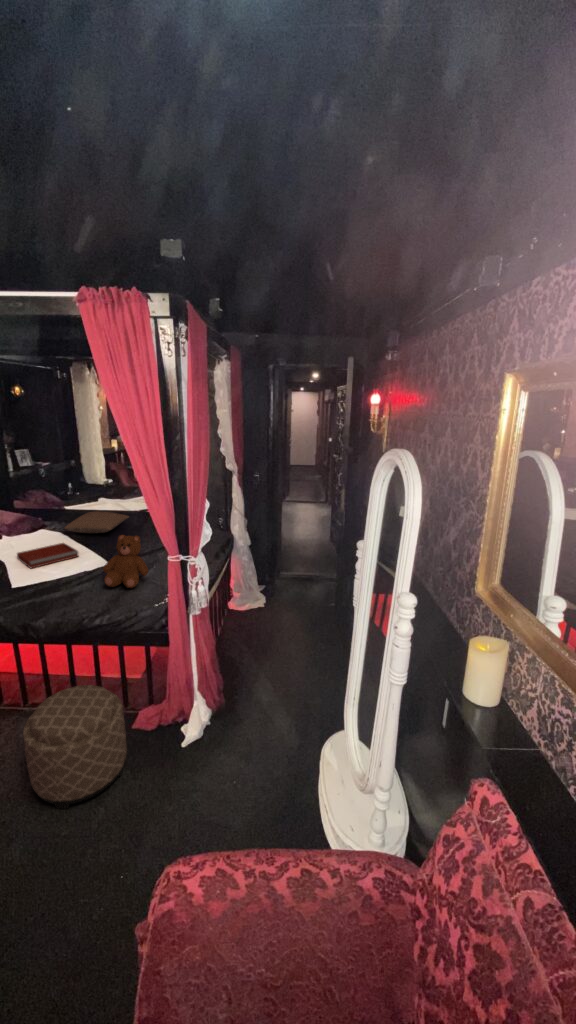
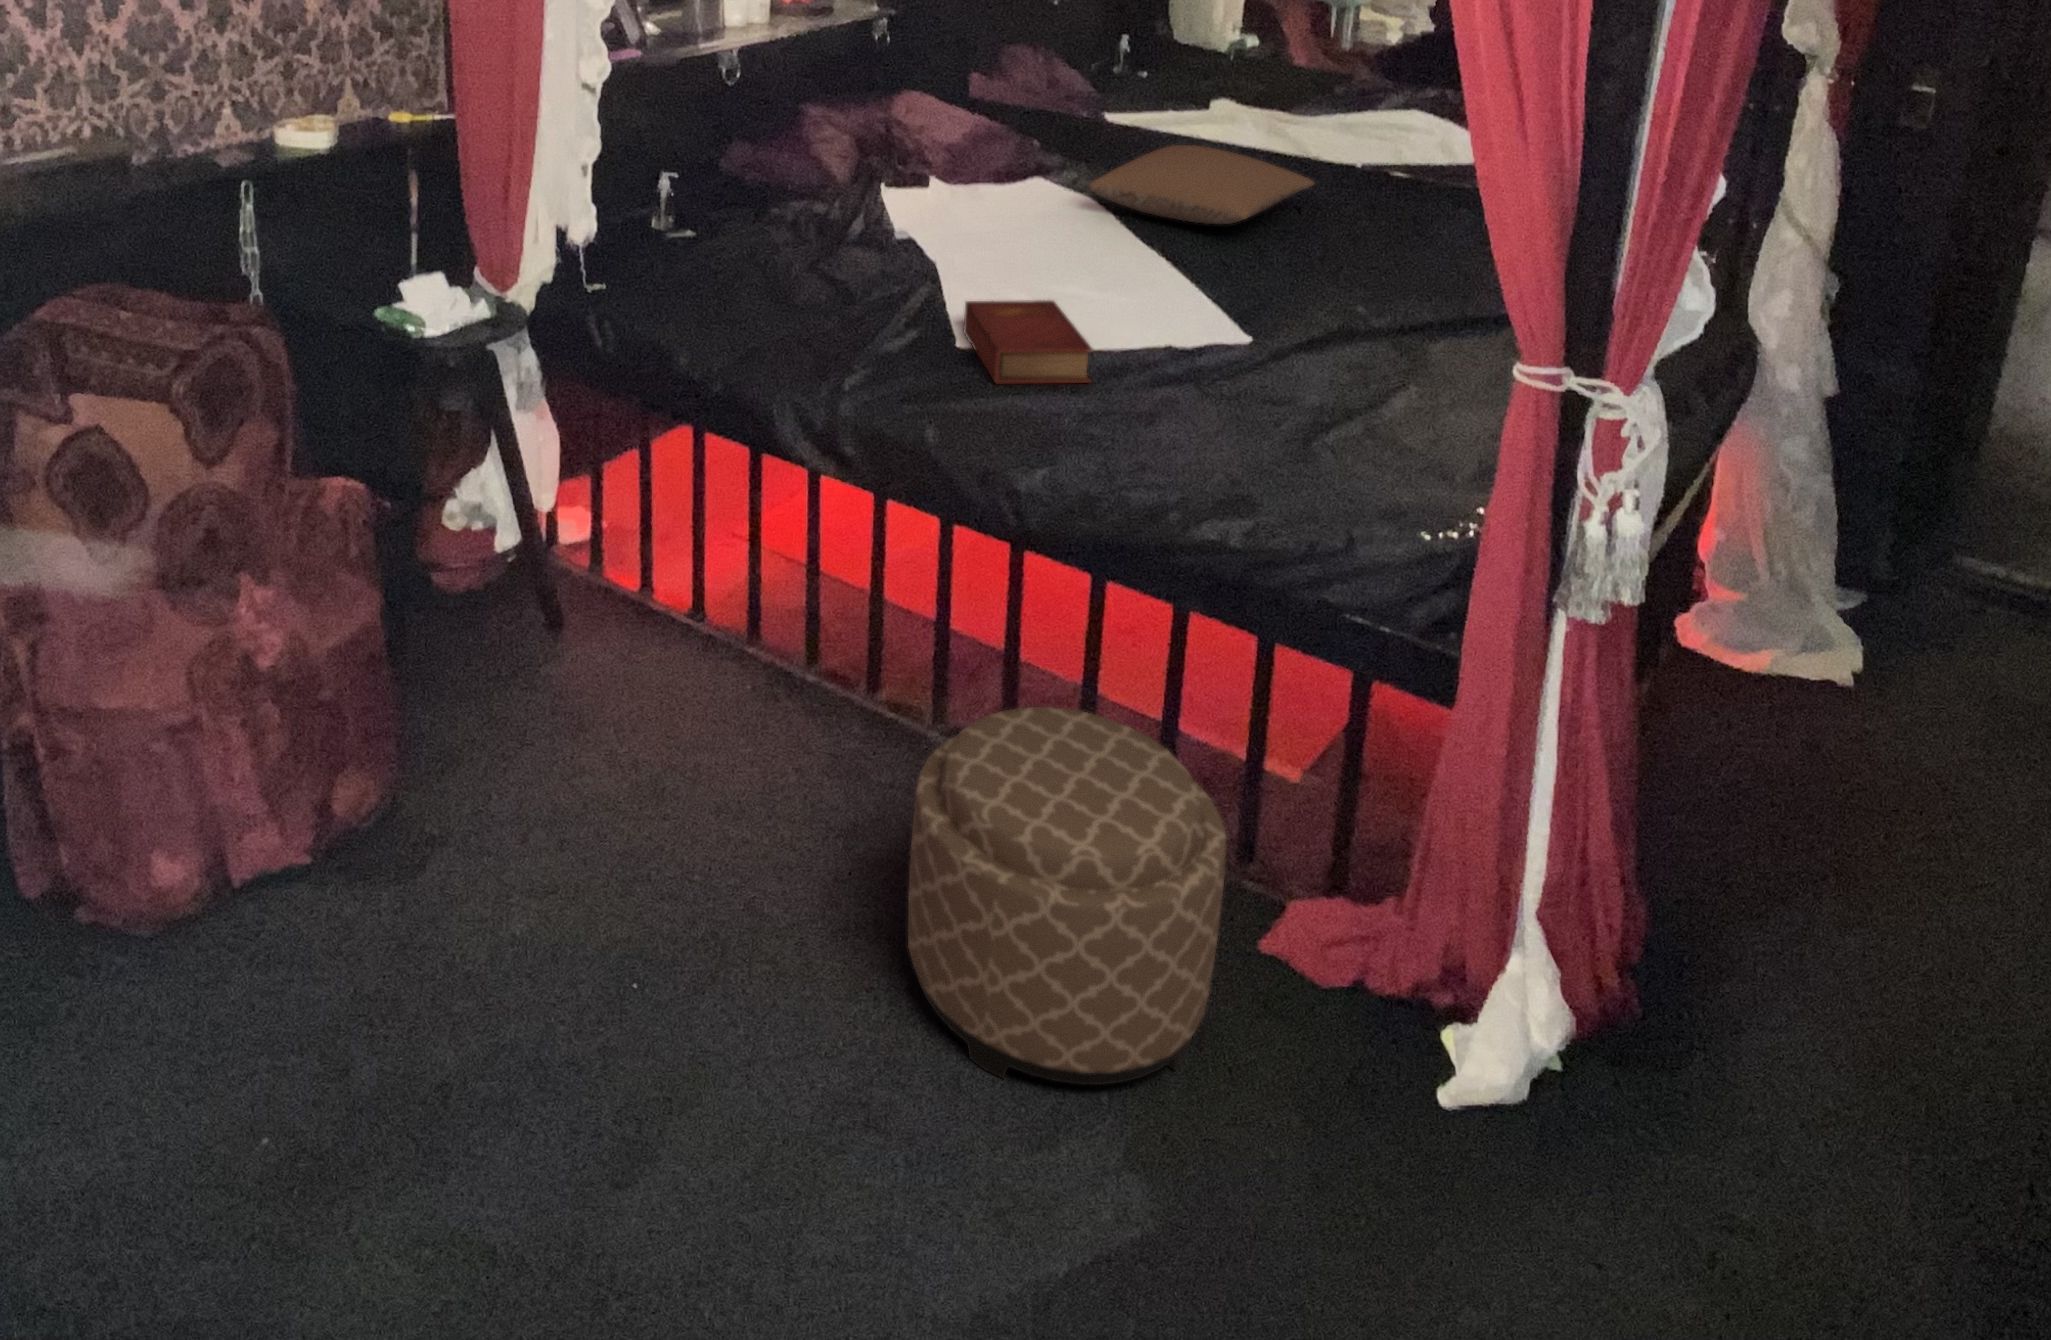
teddy bear: present [103,535,148,588] -> none [1219,243,1389,445]
tray: present [17,543,78,568] -> none [944,233,1131,296]
book: none [23,565,67,595] -> present [963,300,1093,383]

